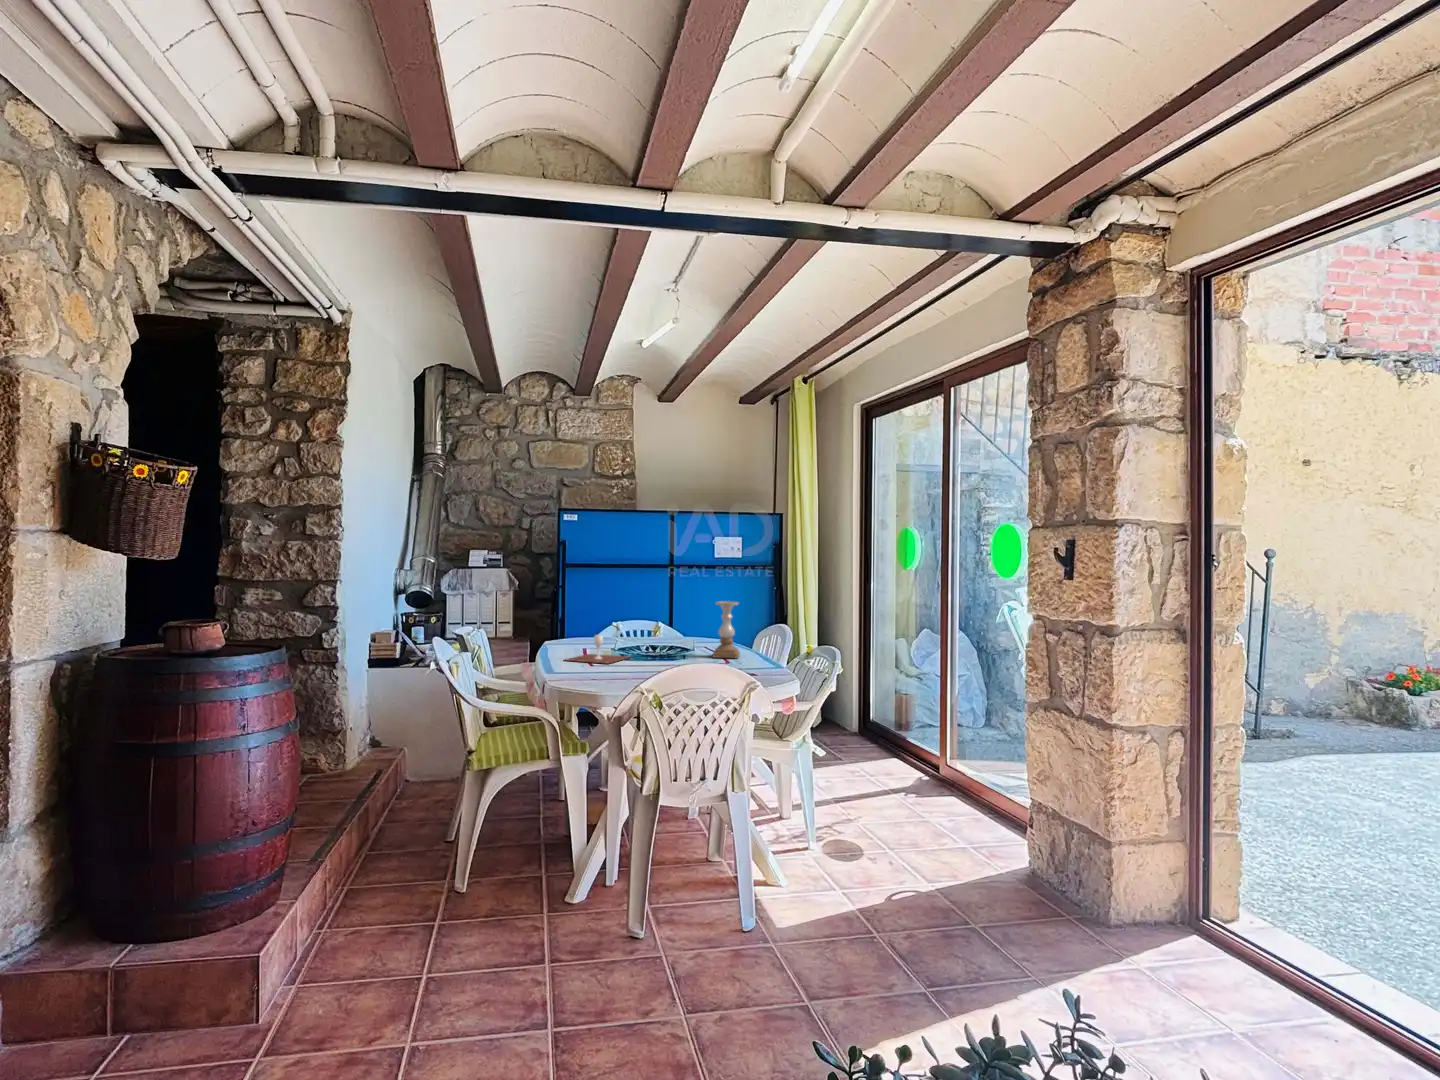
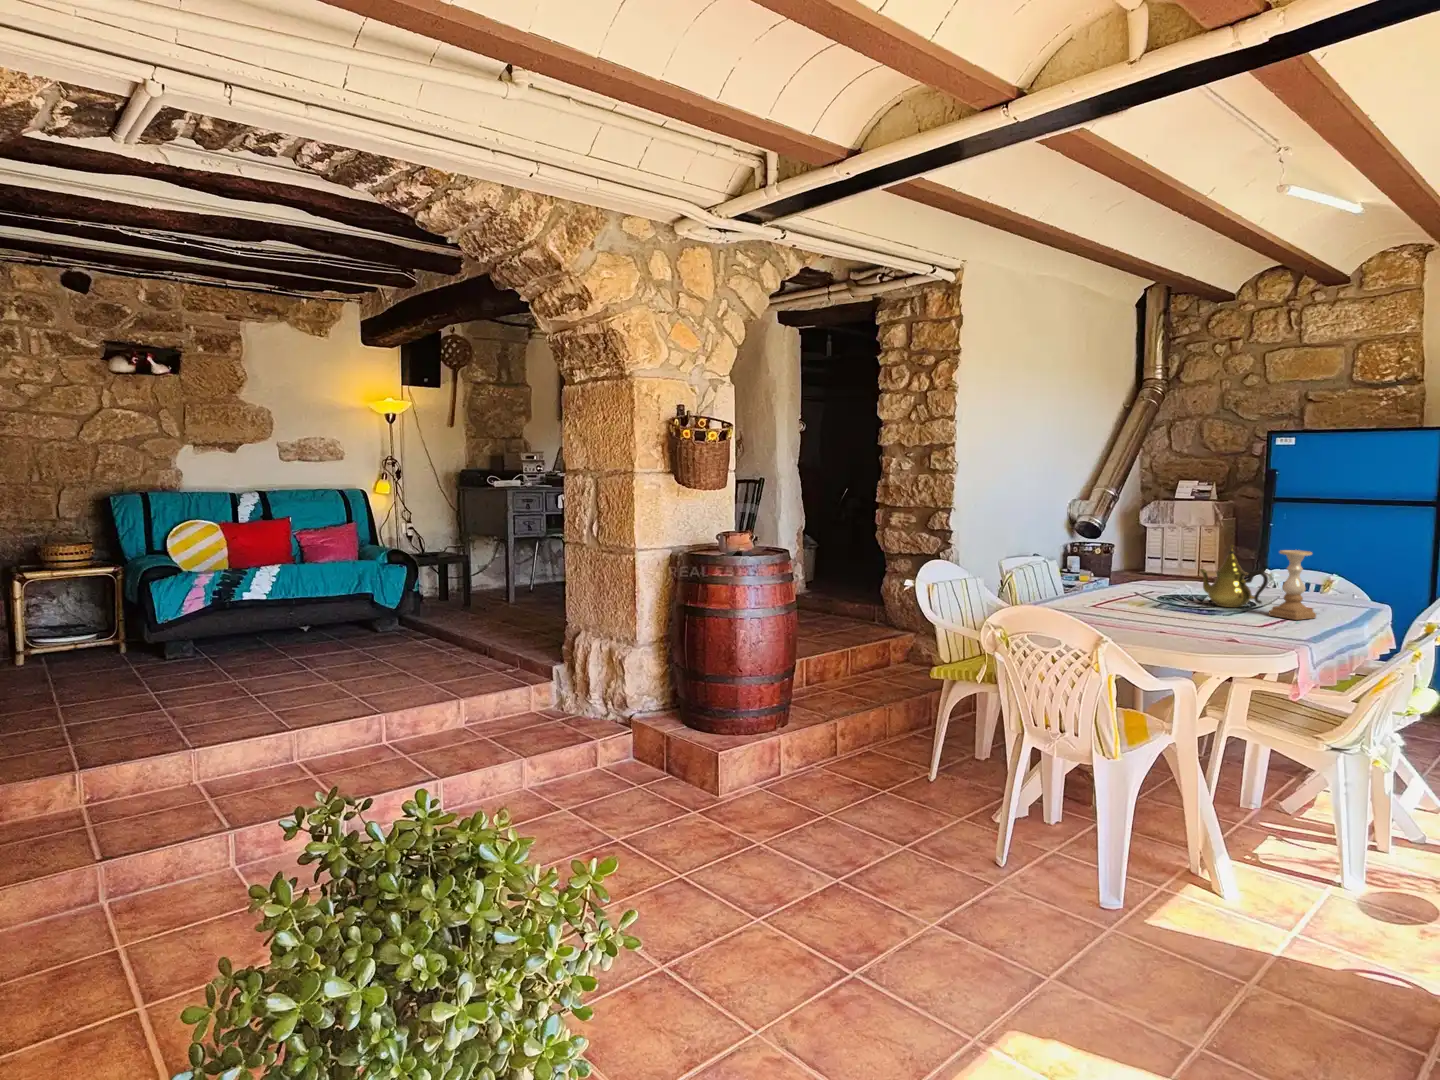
teapot: none [641,601,696,655] -> present [1200,545,1268,607]
wine glass: present [566,635,629,663] -> none [1098,575,1180,604]

